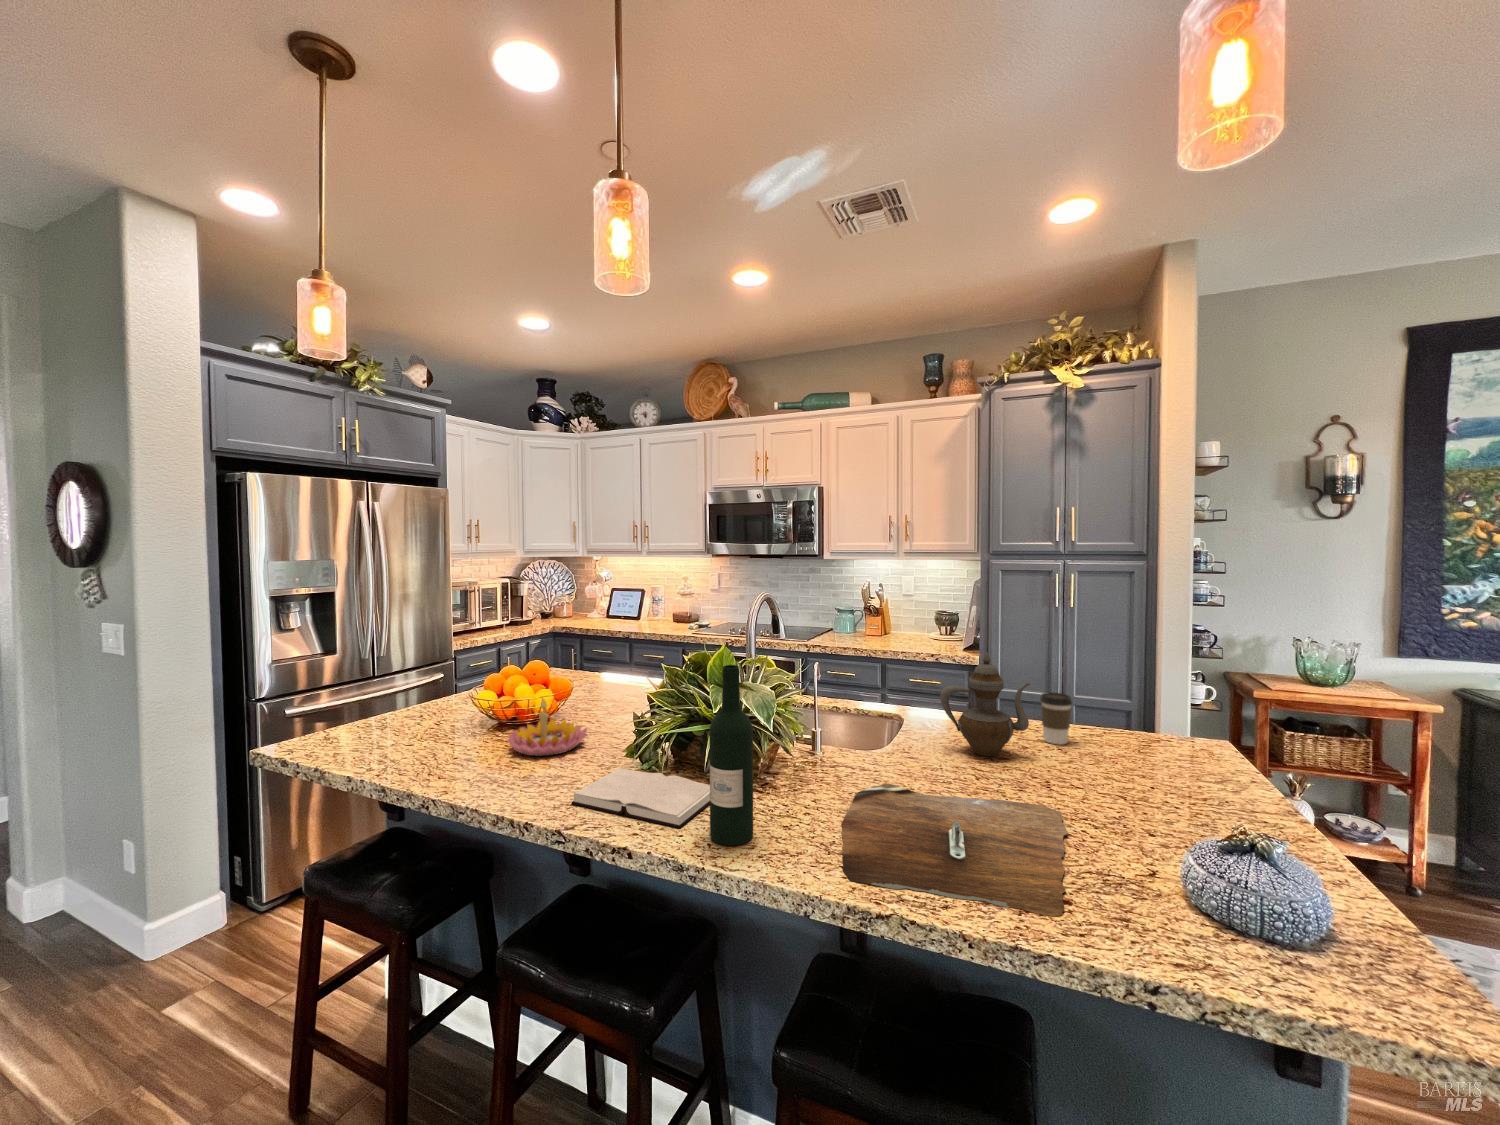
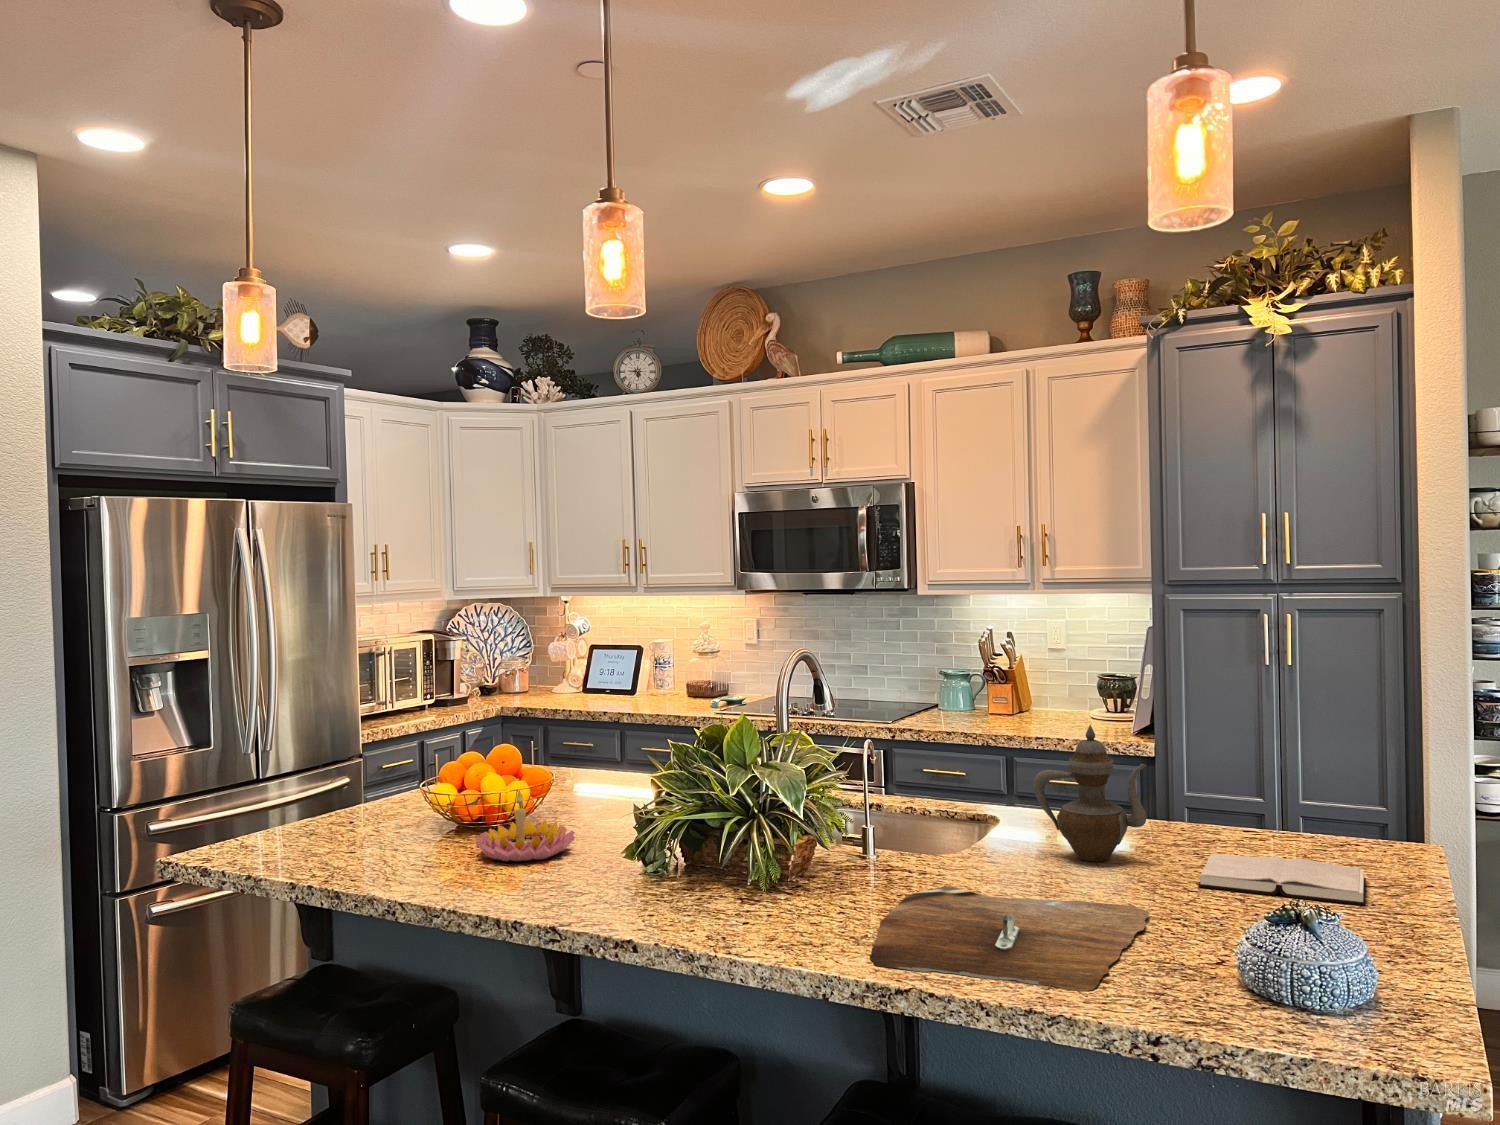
wine bottle: present [709,665,753,845] -> none [723,735,775,939]
coffee cup: present [1040,692,1072,745] -> none [1175,780,1216,849]
hardback book: present [572,768,710,828] -> present [1198,853,1366,905]

